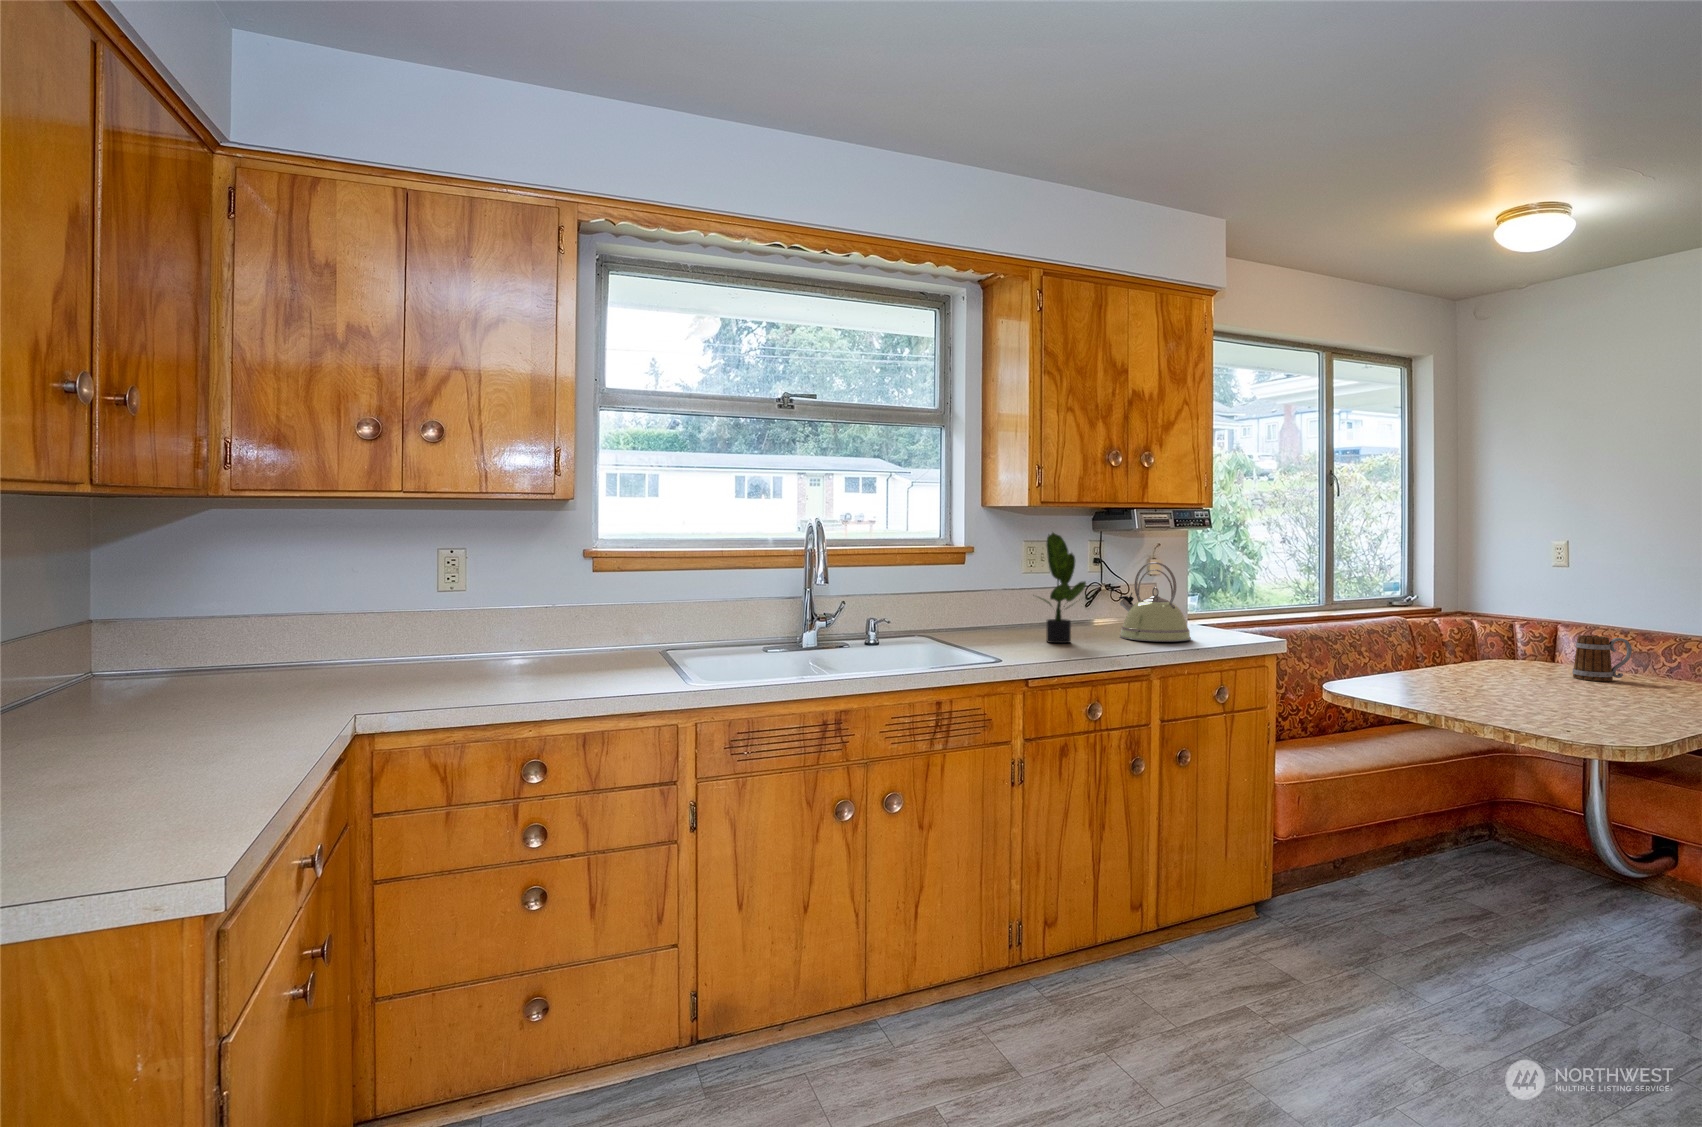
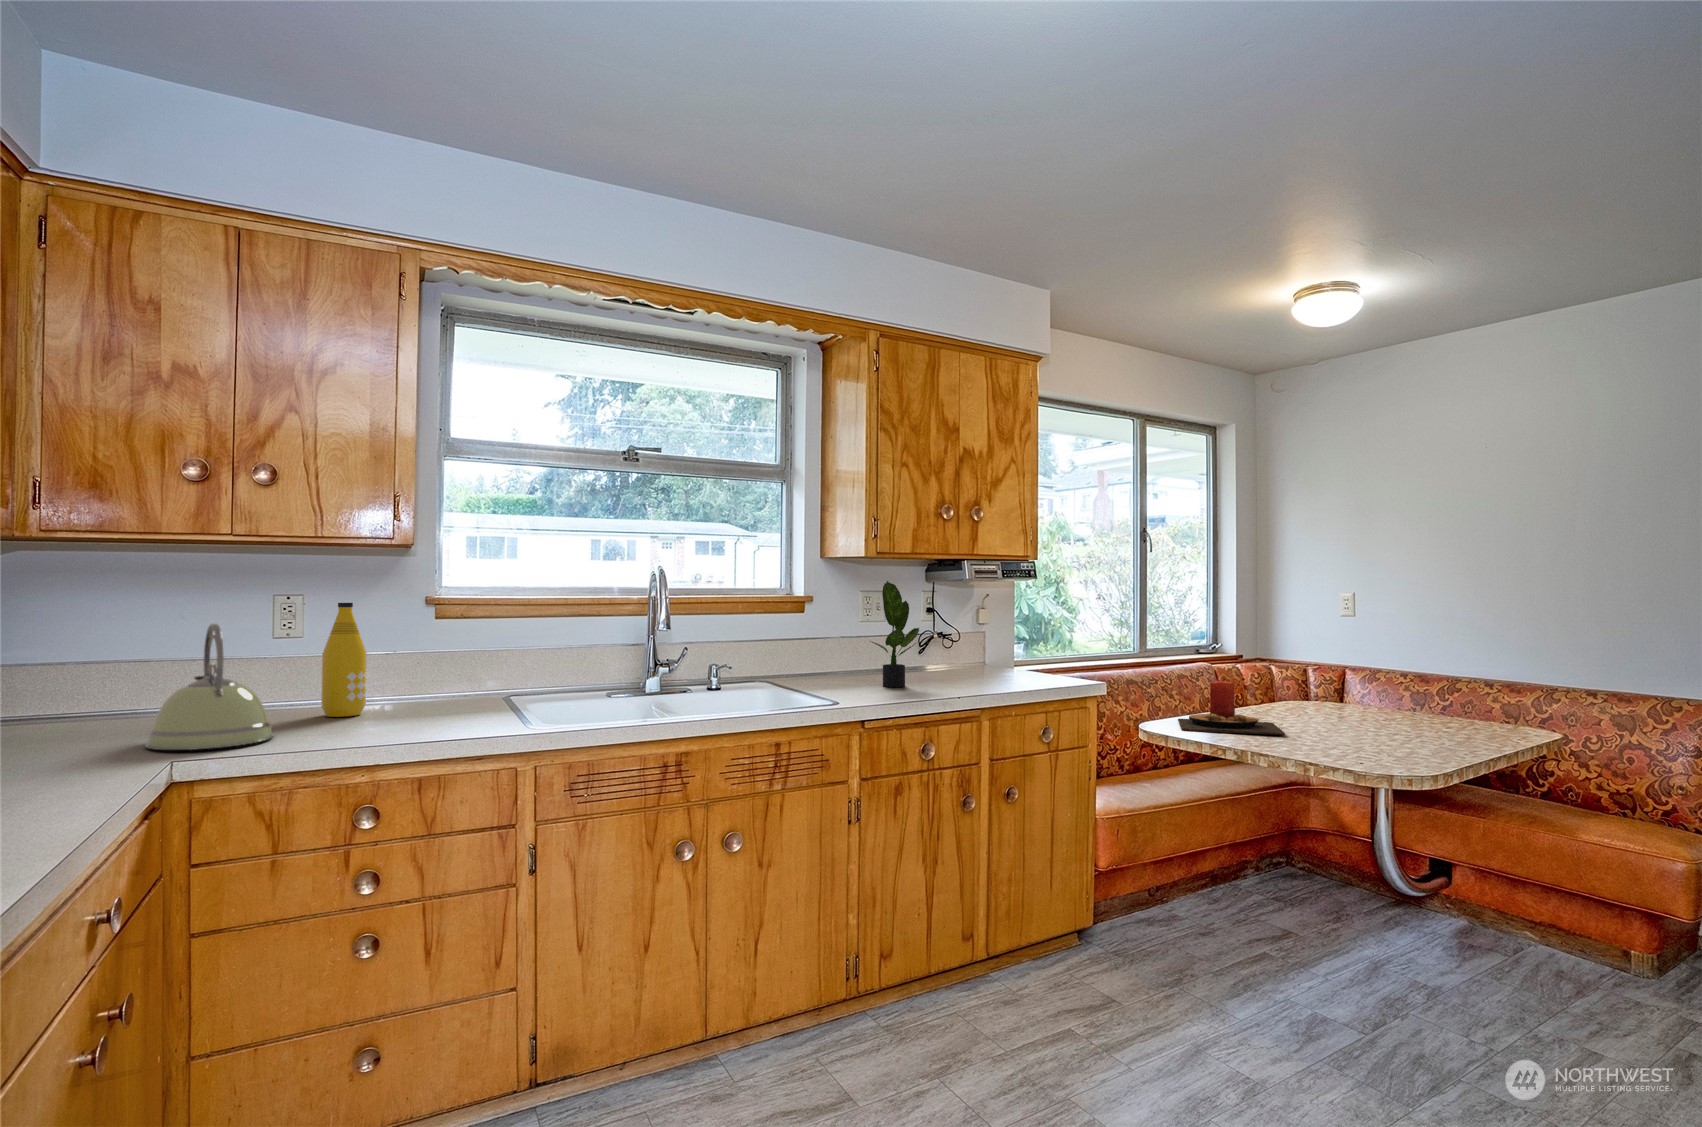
bottle: none [496,557,538,668] -> present [321,603,367,717]
kettle: present [1119,562,1191,642] -> present [146,624,273,750]
mug: present [1572,635,1632,681] -> none [1338,675,1381,715]
candle: none [1378,641,1520,706] -> present [1178,680,1285,735]

